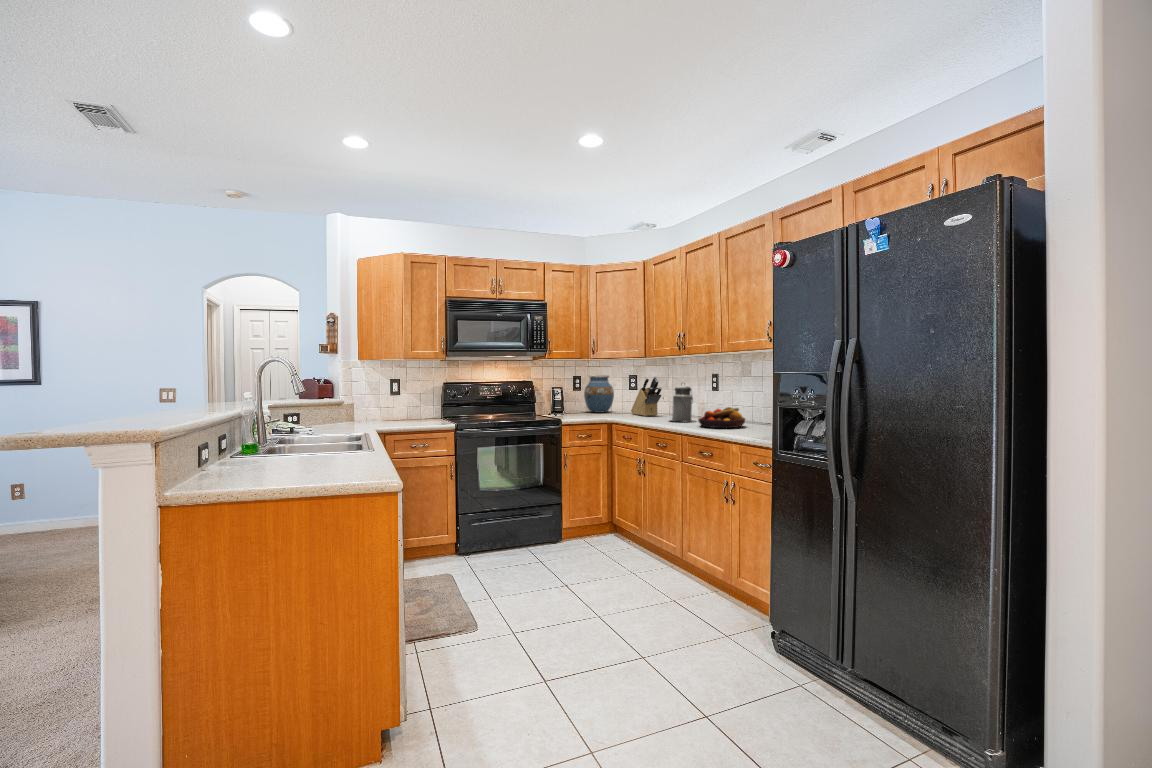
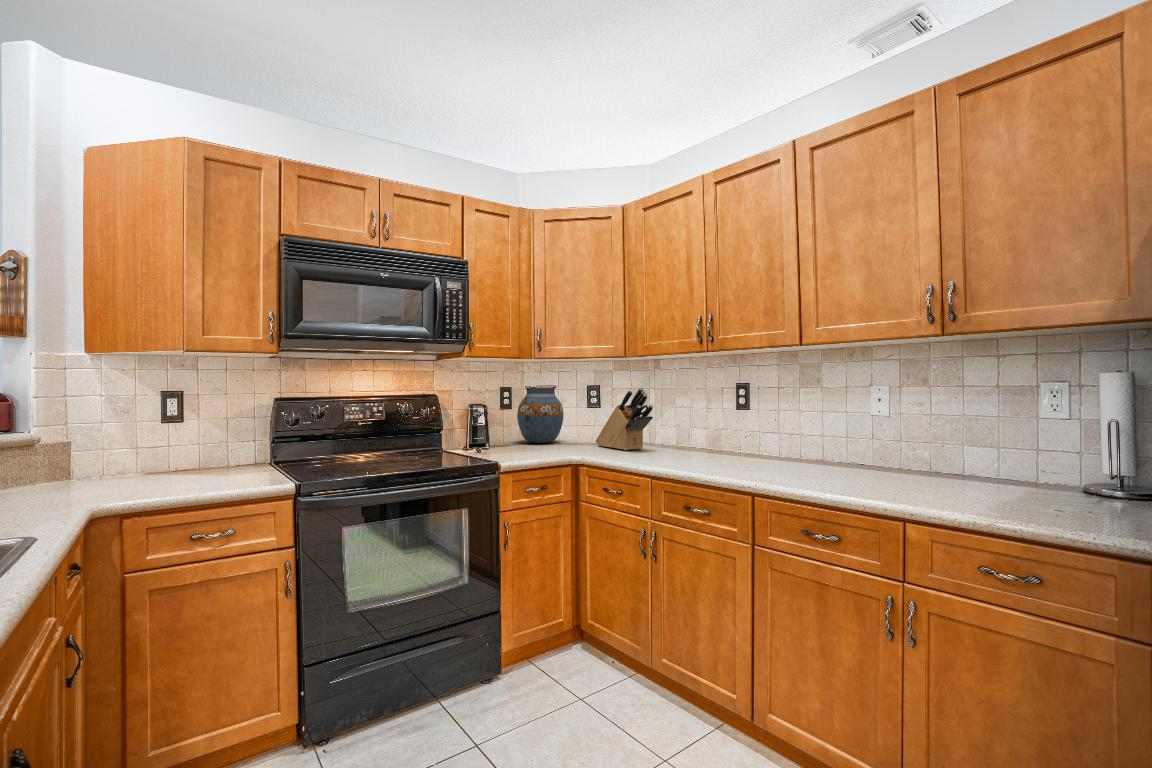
canister: present [672,385,696,422] -> none [682,398,728,464]
fruit bowl: present [698,407,745,428] -> none [756,442,841,482]

